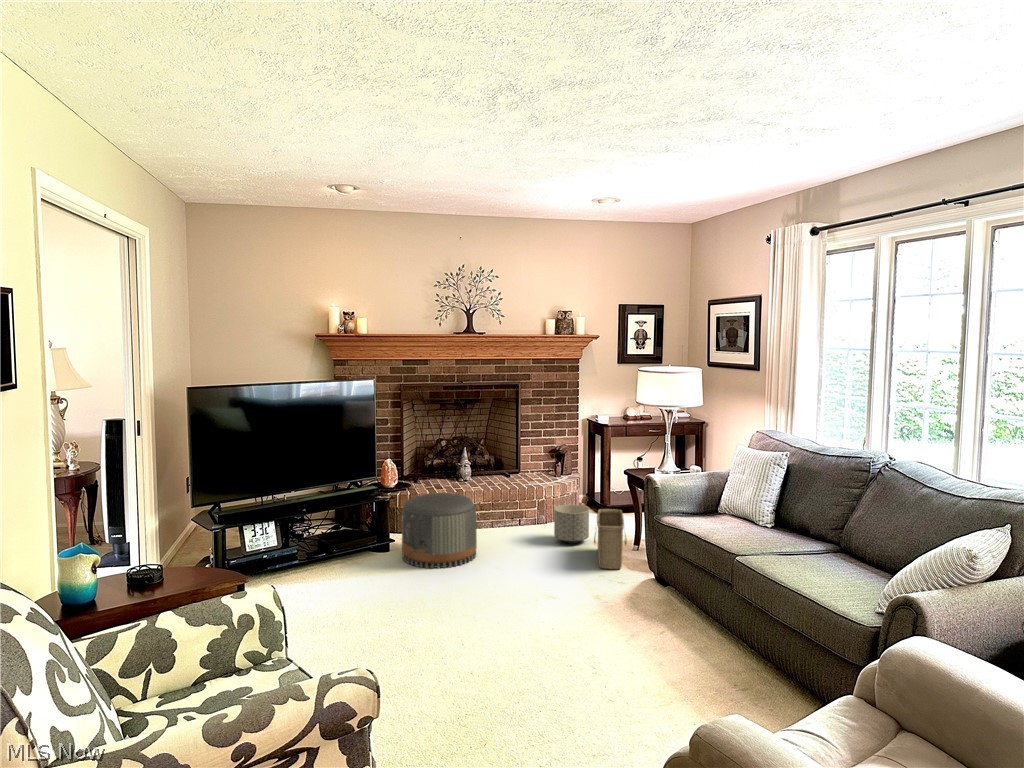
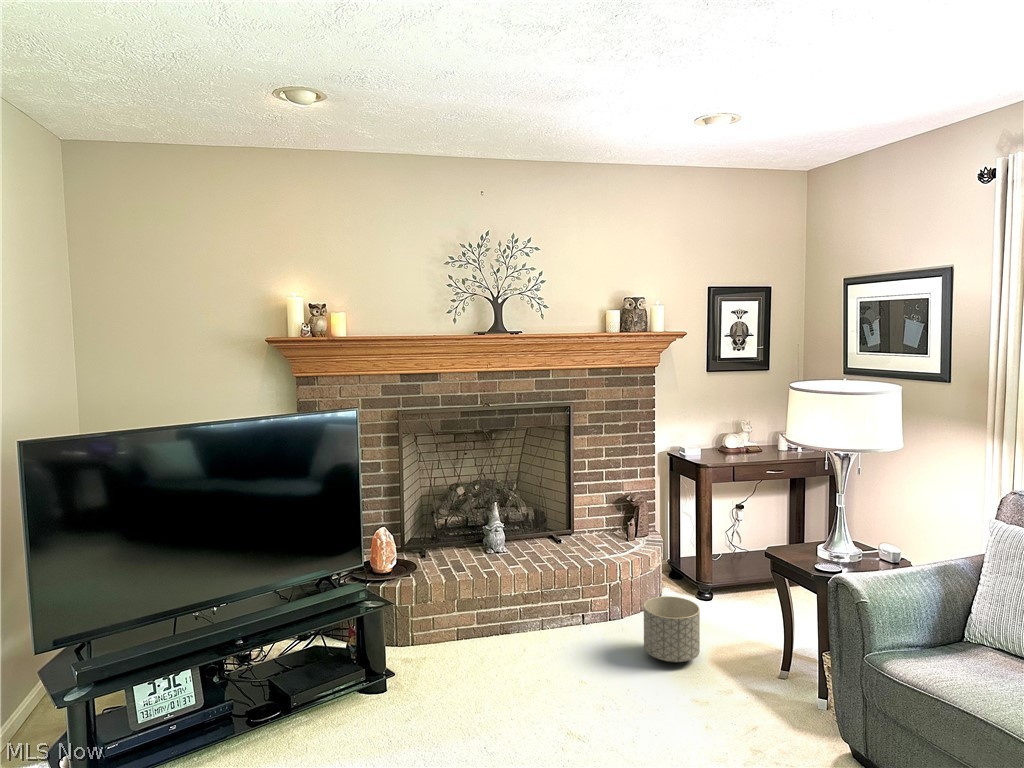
pouf: present [402,493,477,568] -> none [403,590,527,734]
basket: present [594,509,627,569] -> none [721,613,786,732]

